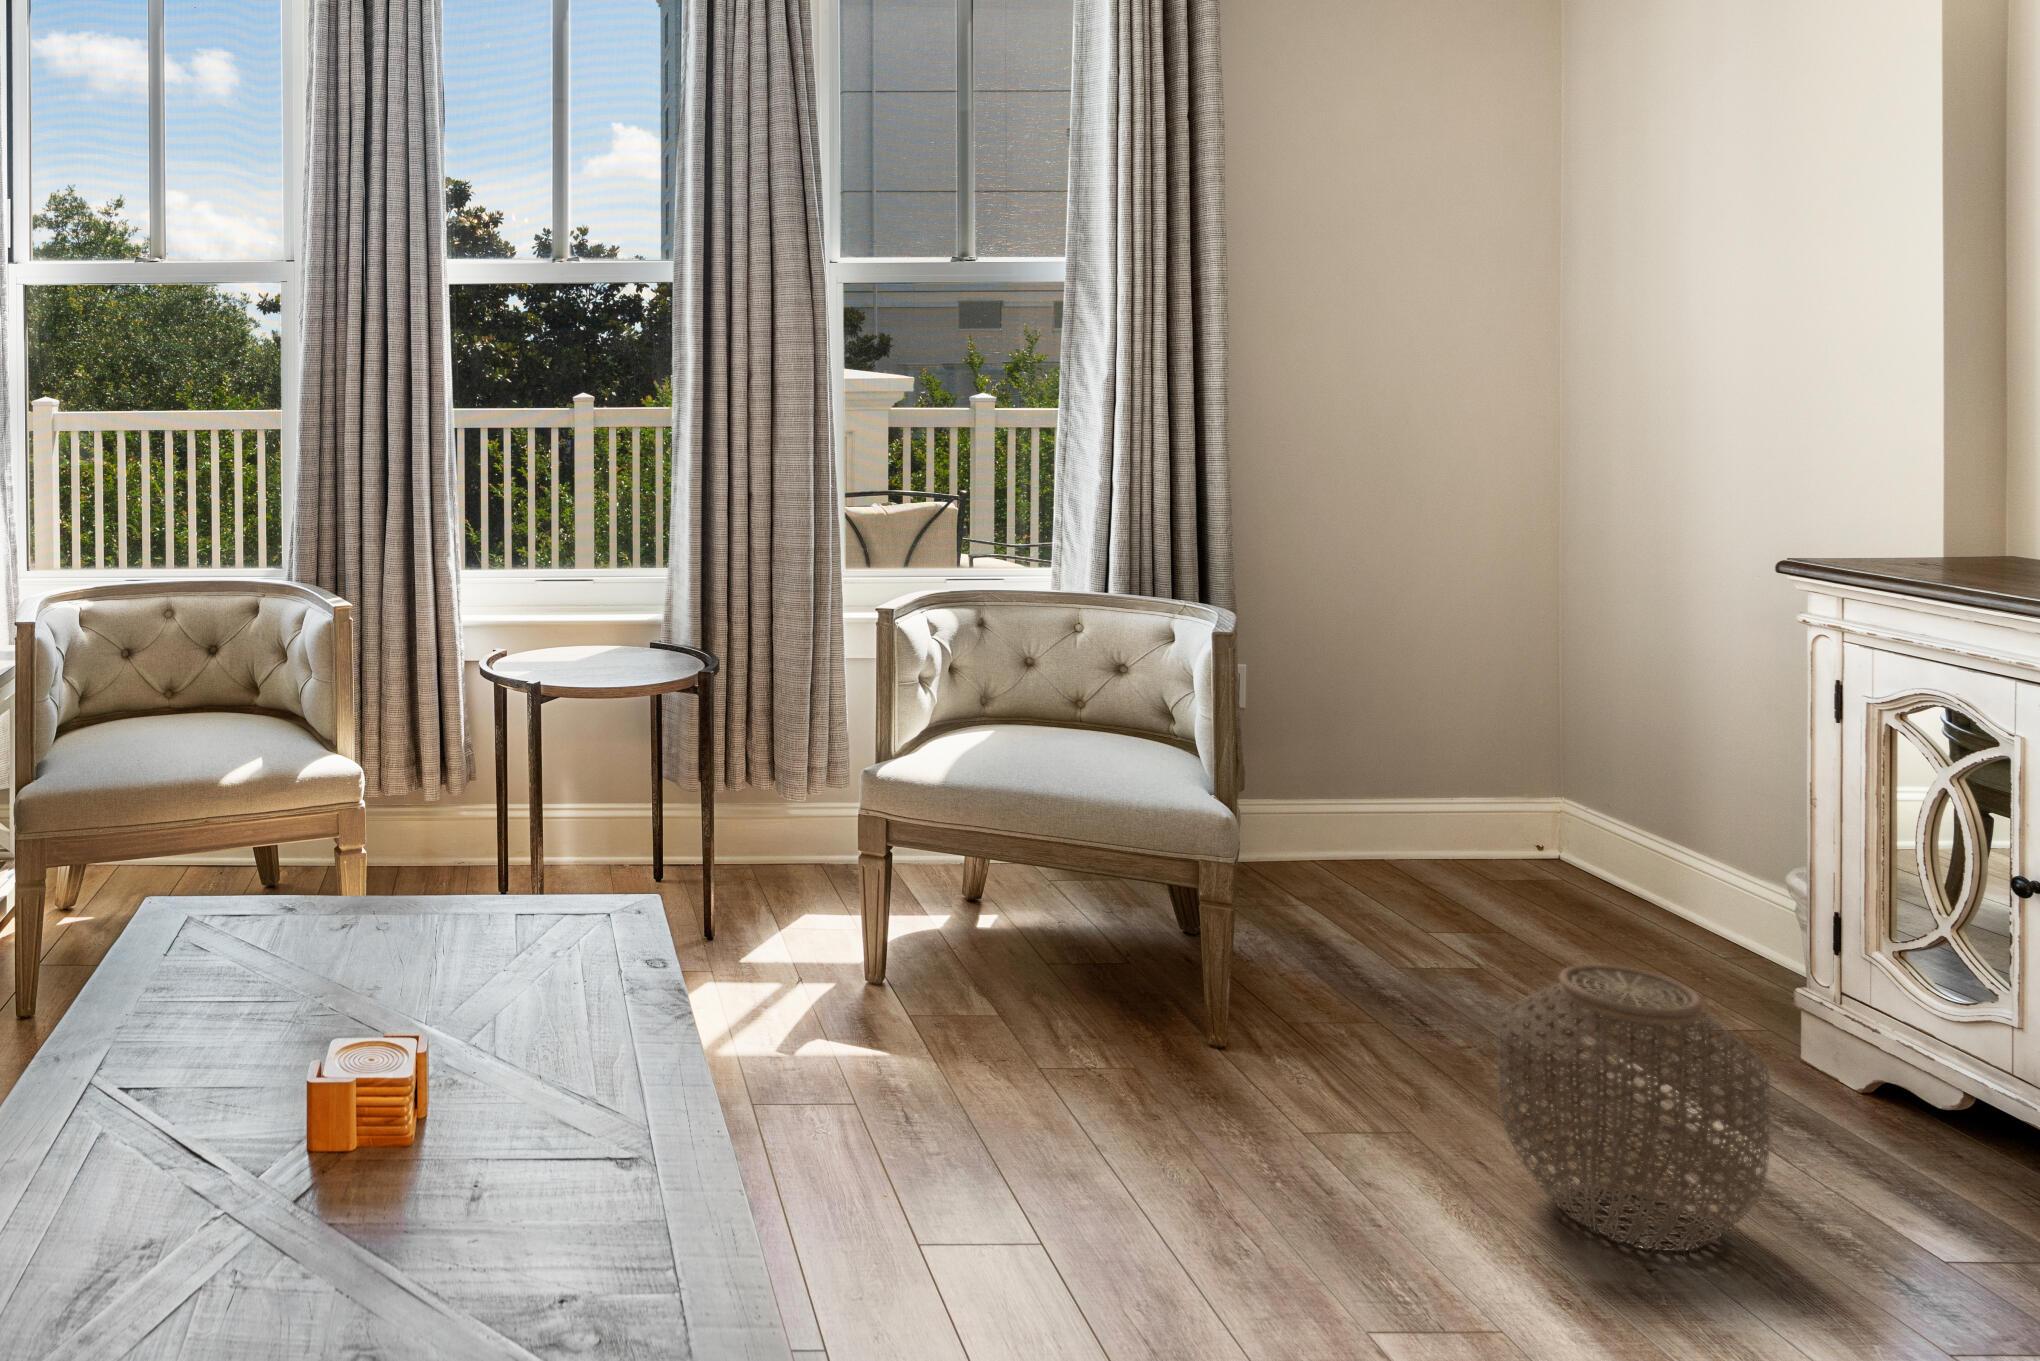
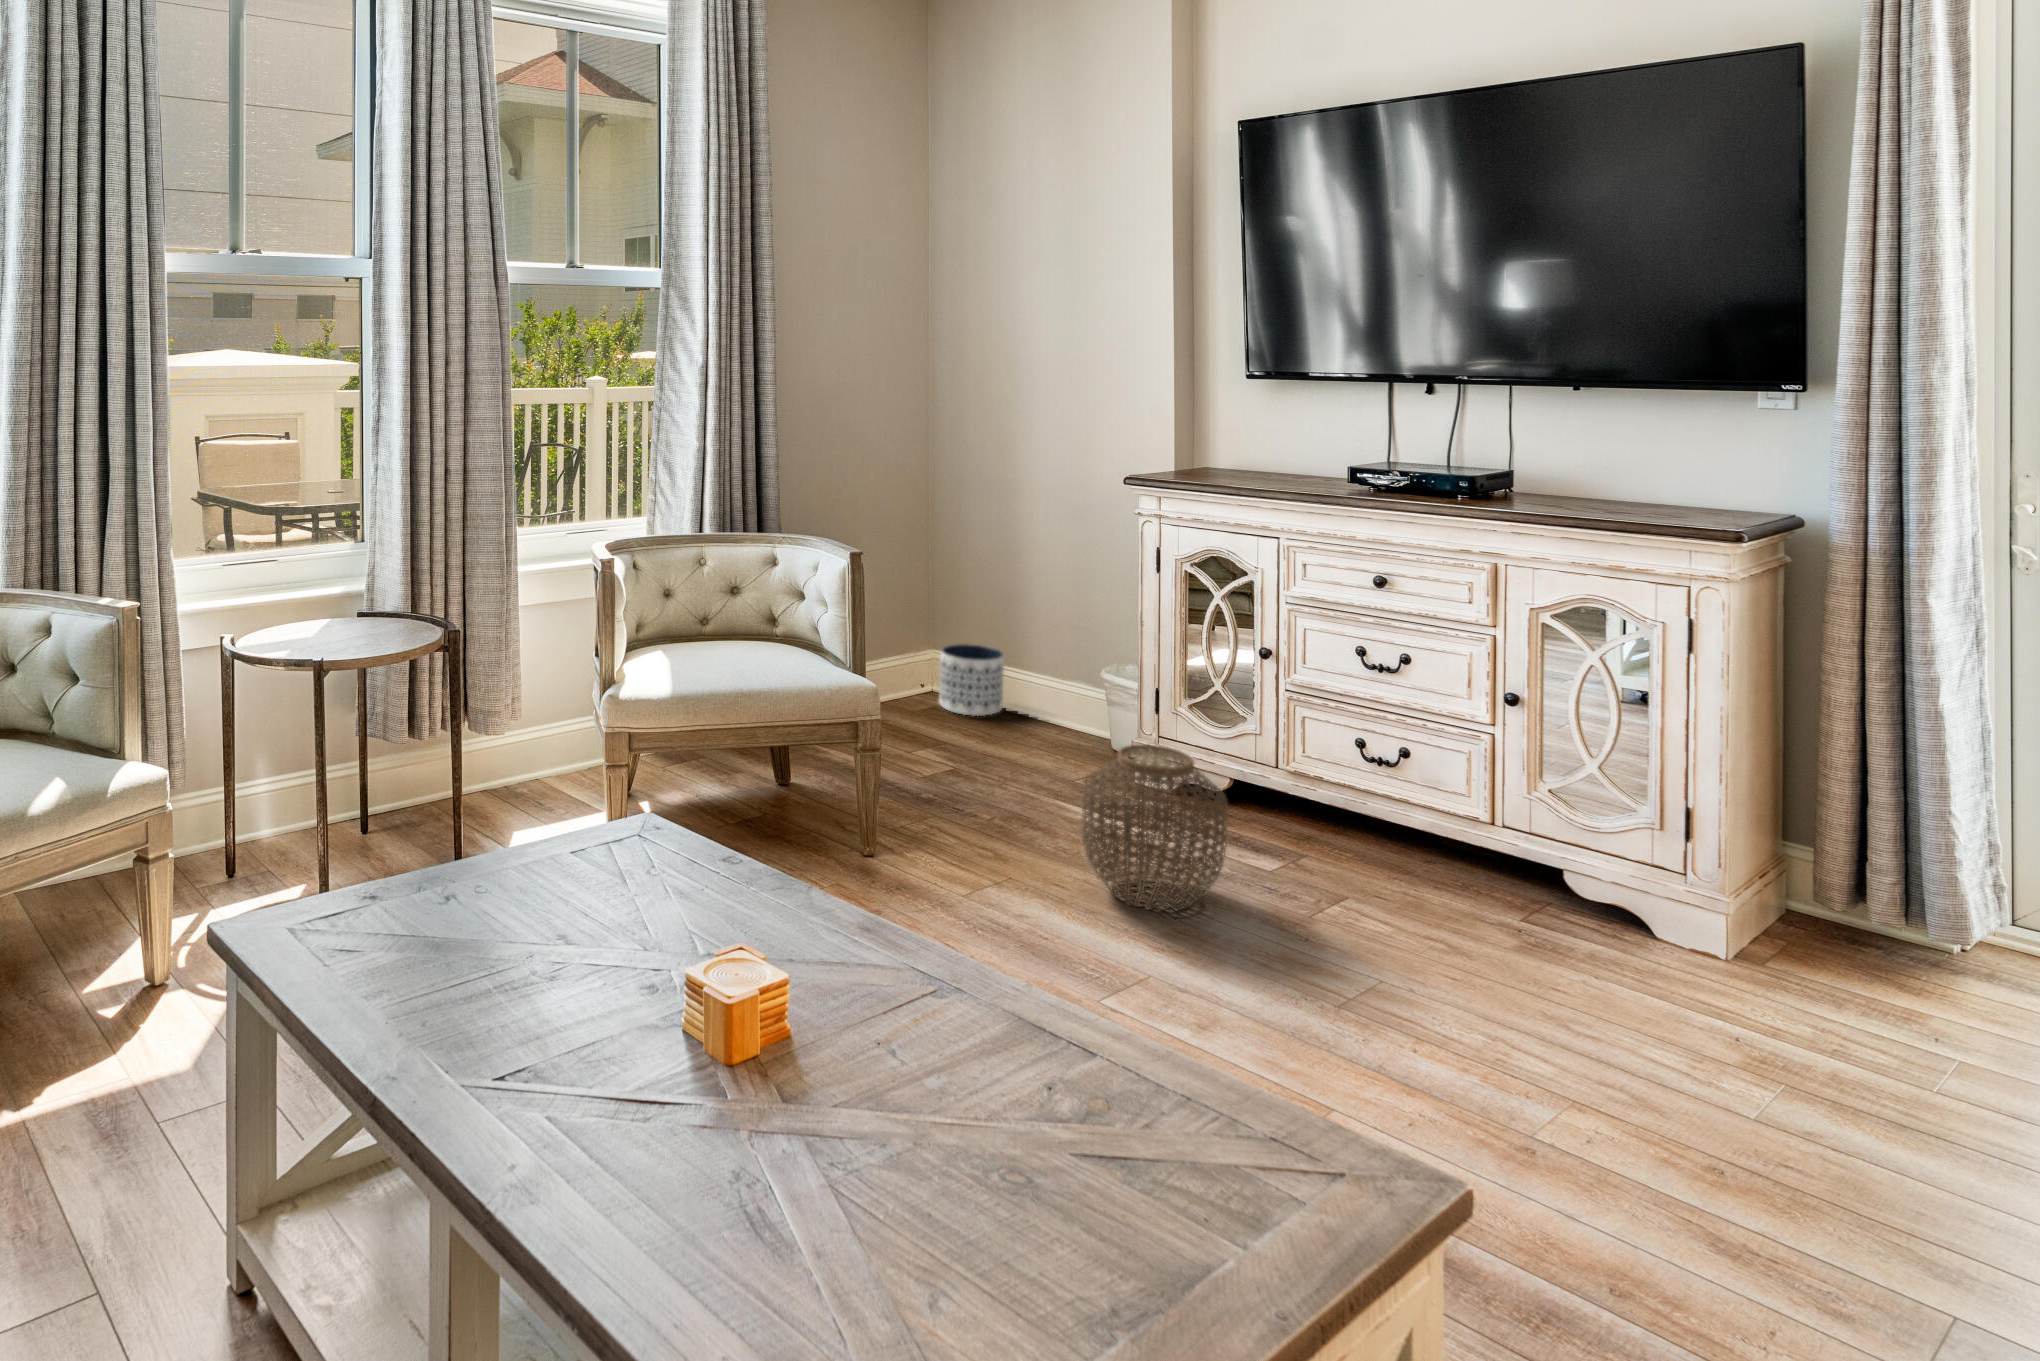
planter: none [1560,813,1676,929] -> present [939,644,1004,716]

